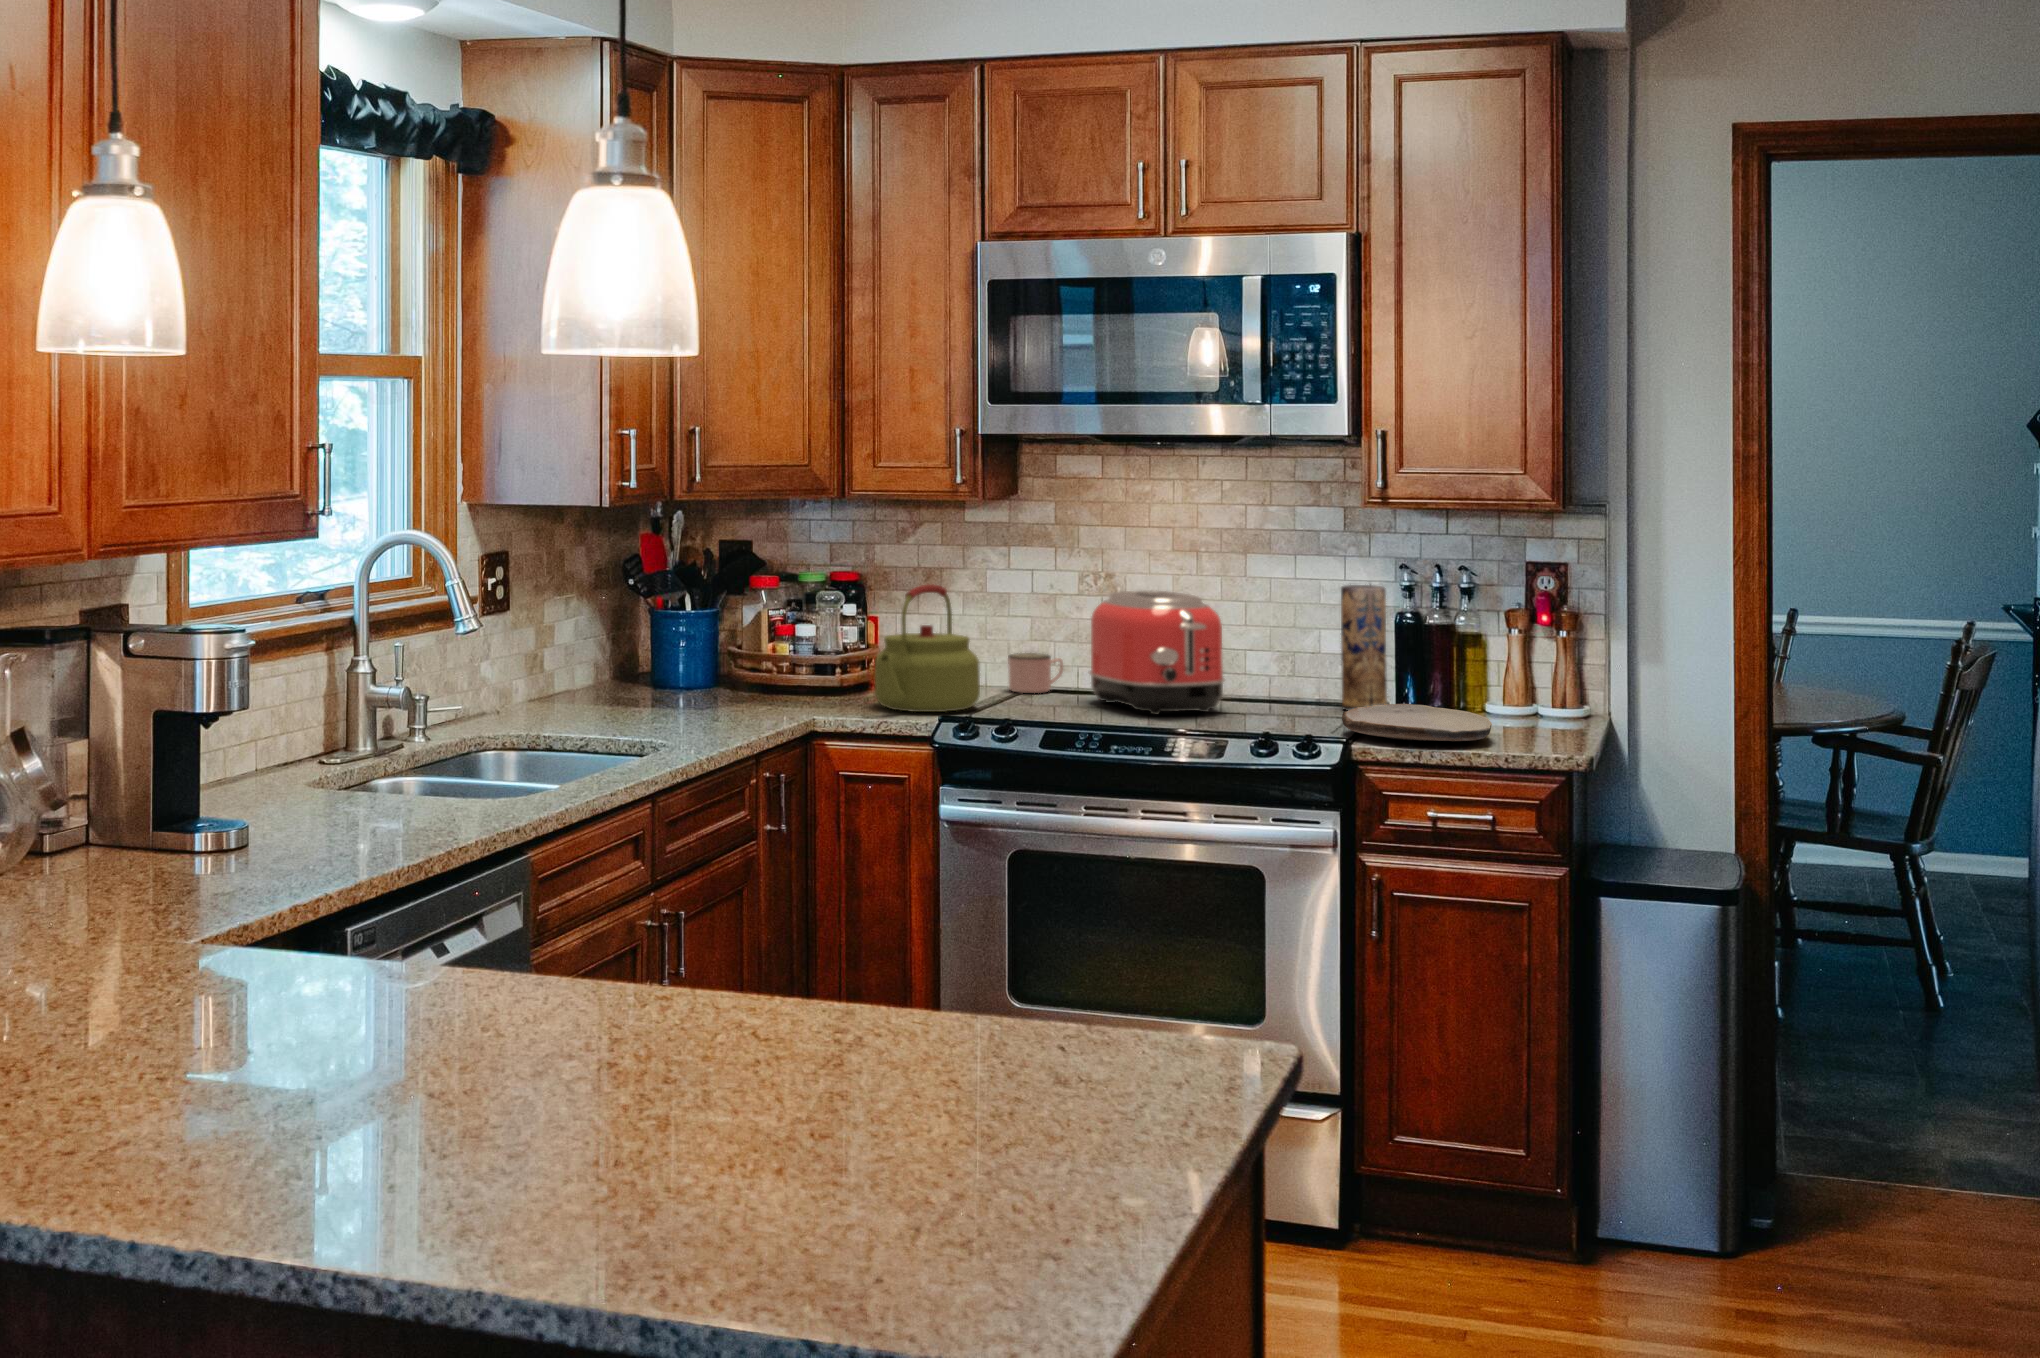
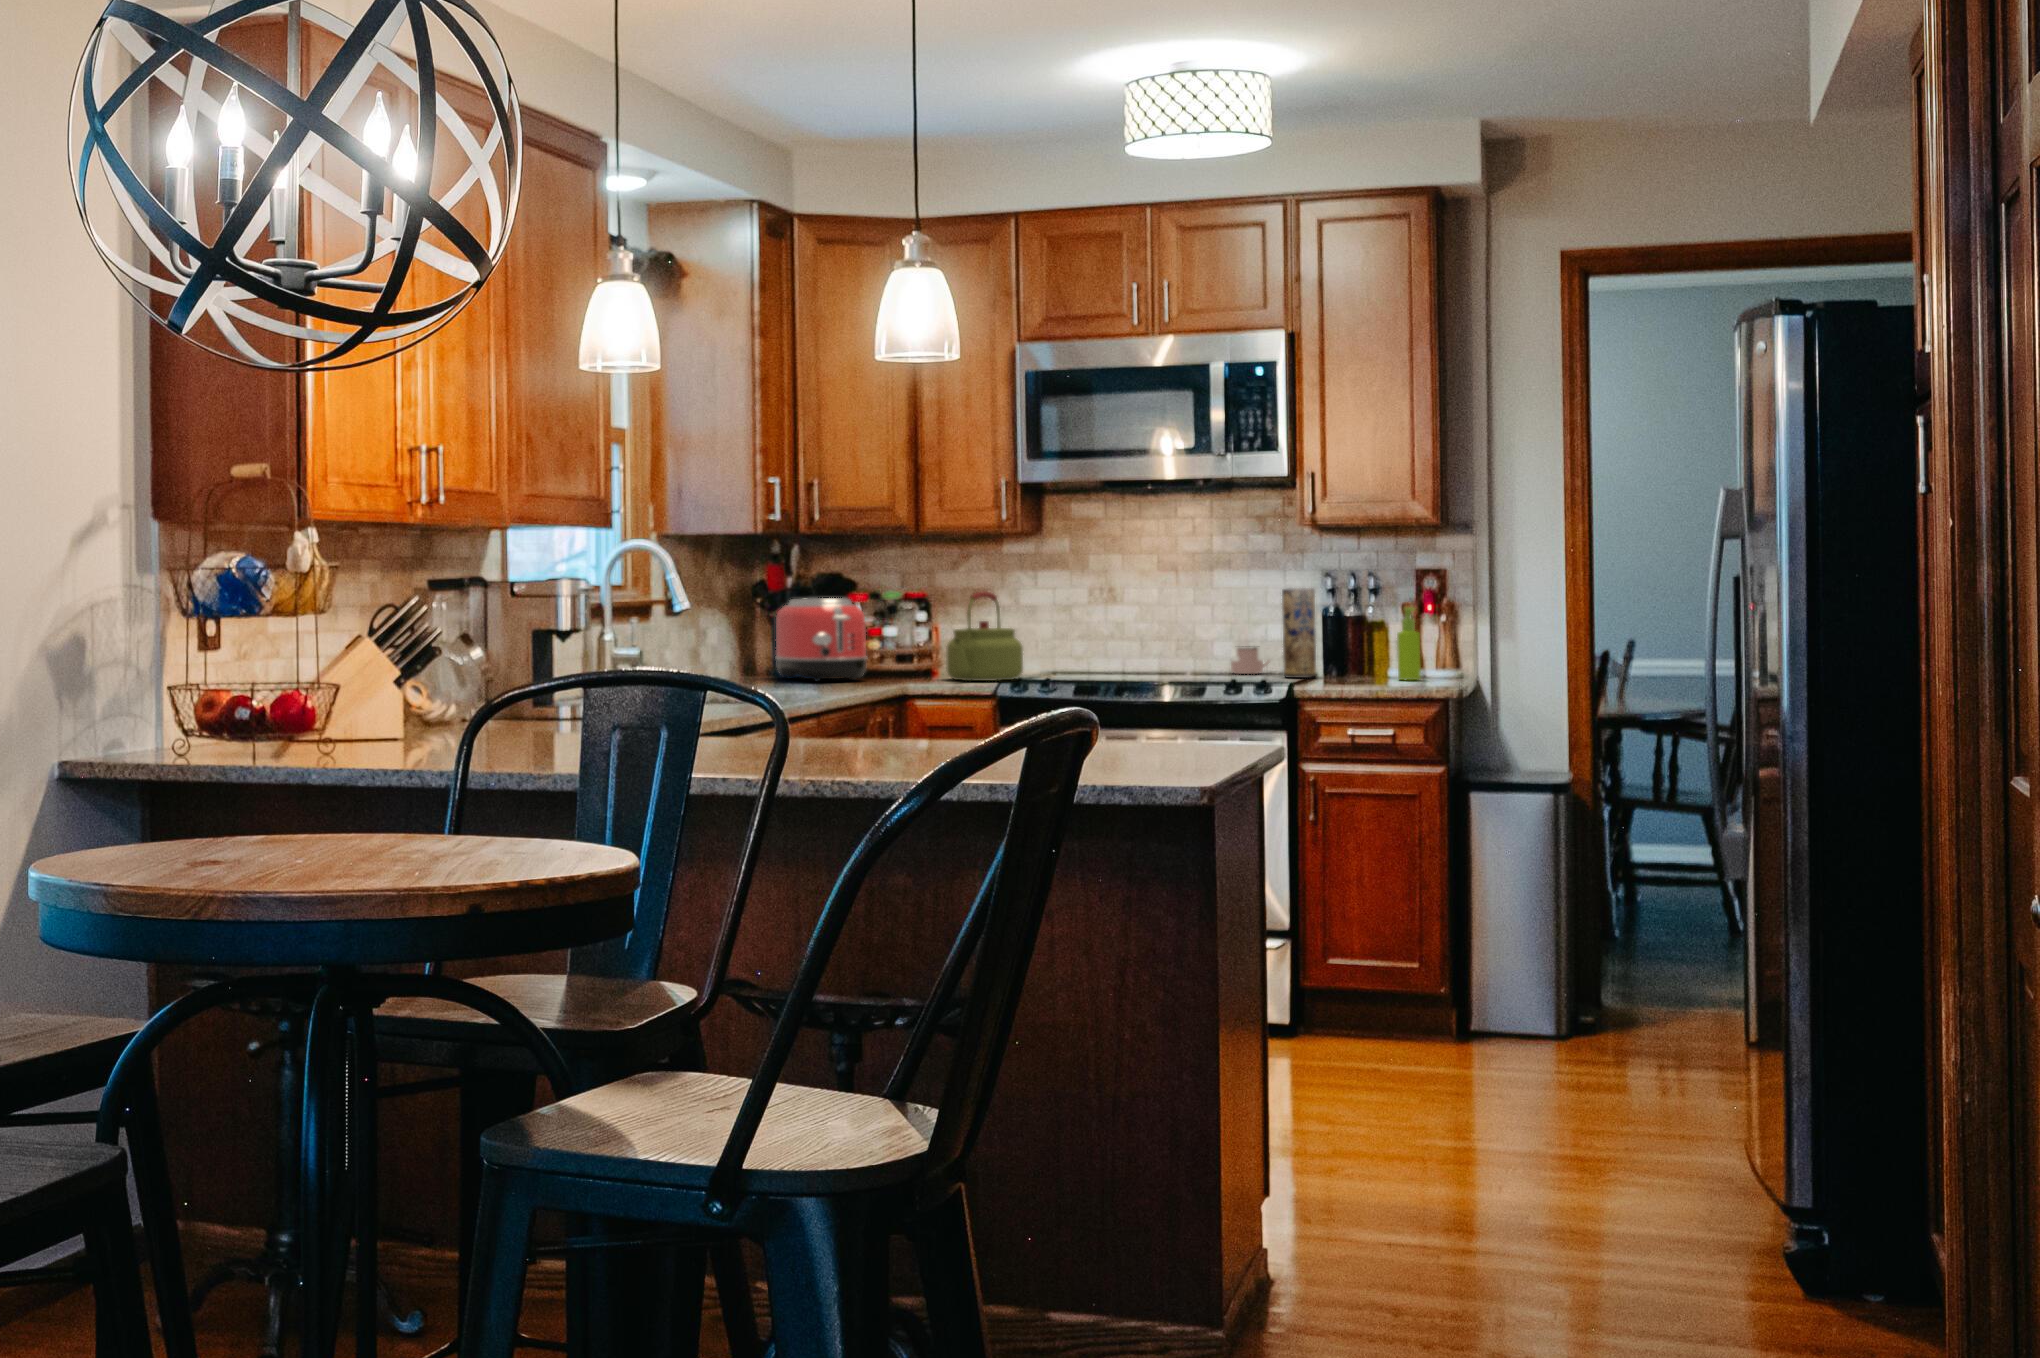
toaster: present [1089,591,1225,715] -> present [776,598,867,681]
soap dispenser: none [1499,620,1532,723] -> present [1397,607,1421,680]
mug: present [1008,653,1063,693] -> present [1231,646,1270,674]
plate: present [1342,704,1492,741] -> none [1287,666,1393,685]

